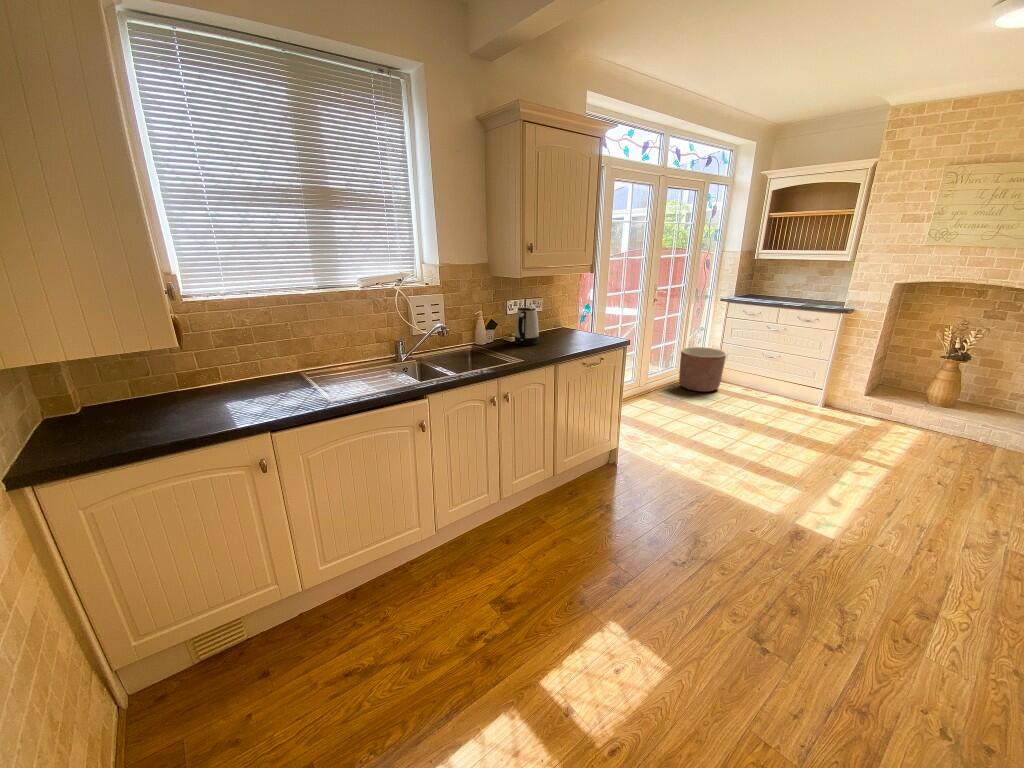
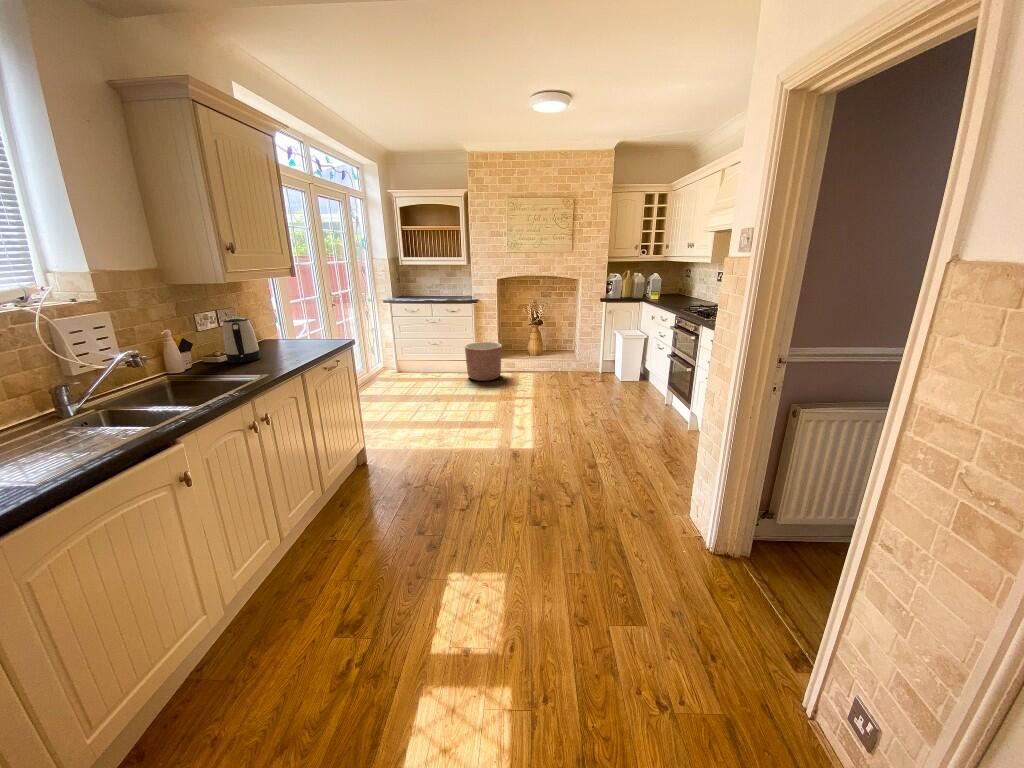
planter: present [679,347,726,392] -> present [465,342,502,381]

